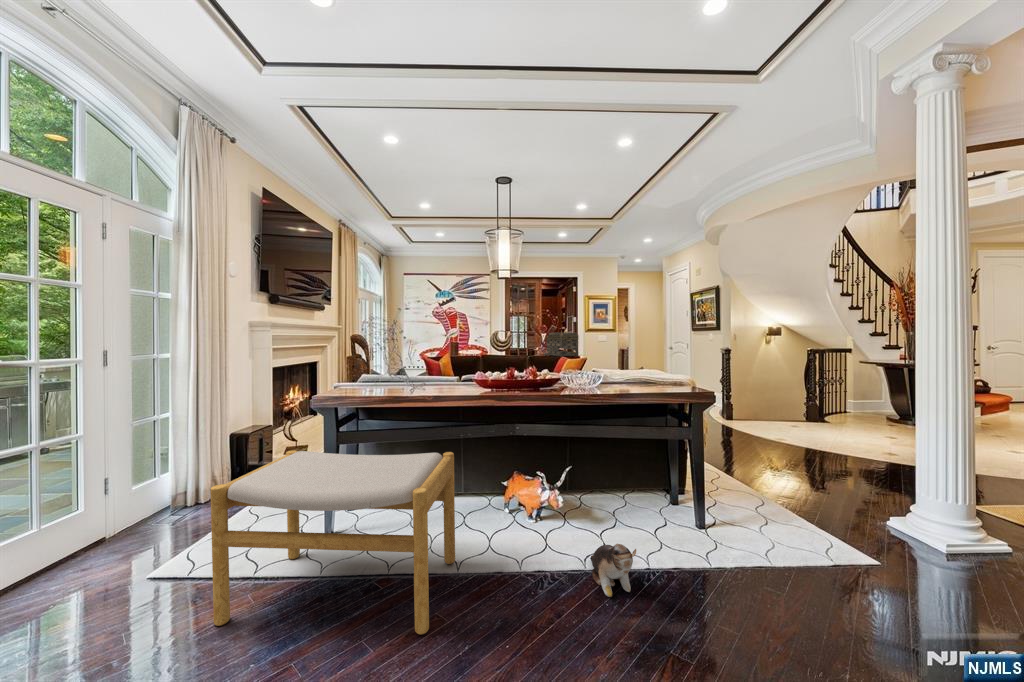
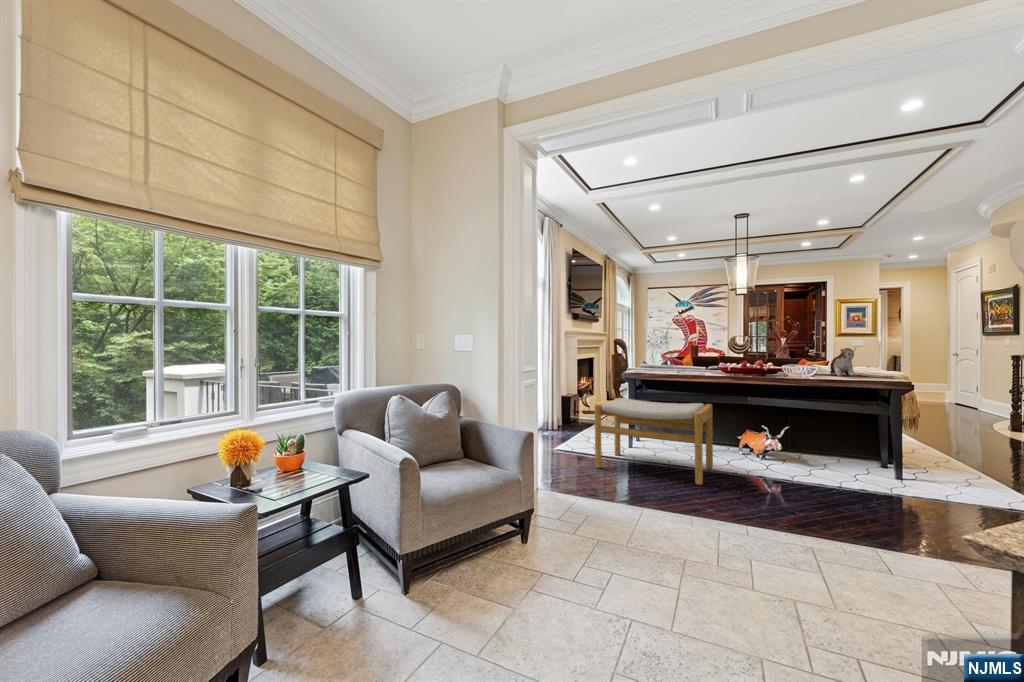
basket: present [544,331,579,357] -> none [786,335,828,361]
plush toy: present [590,544,636,597] -> present [830,348,856,376]

